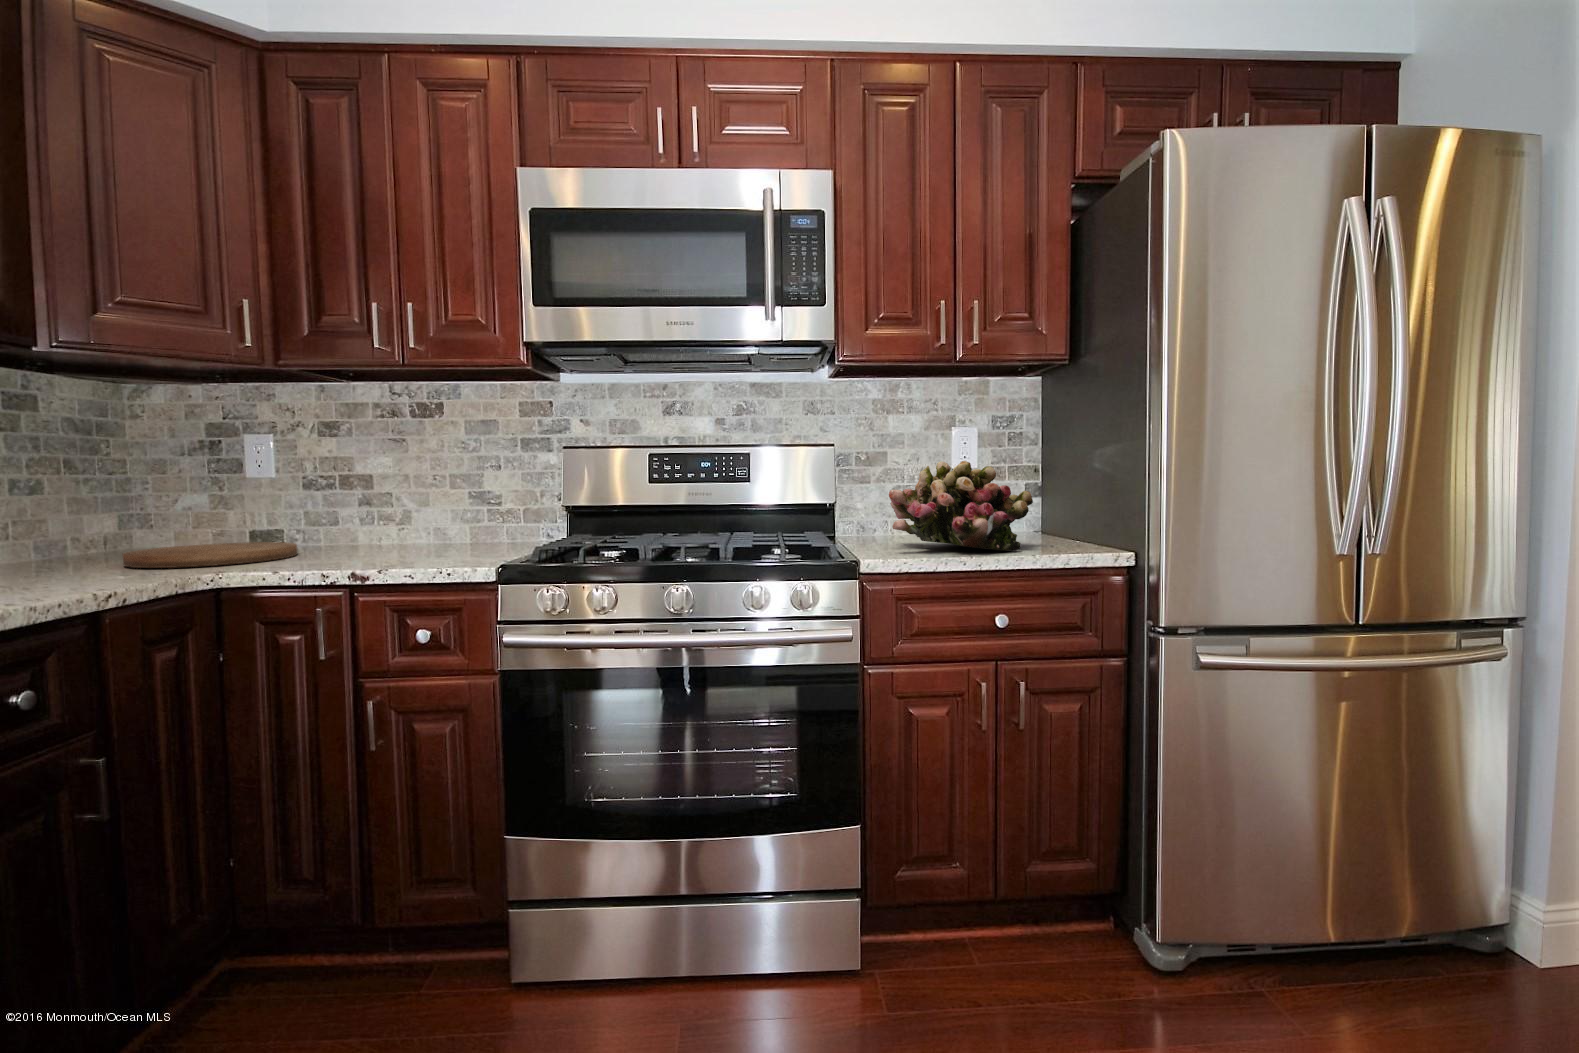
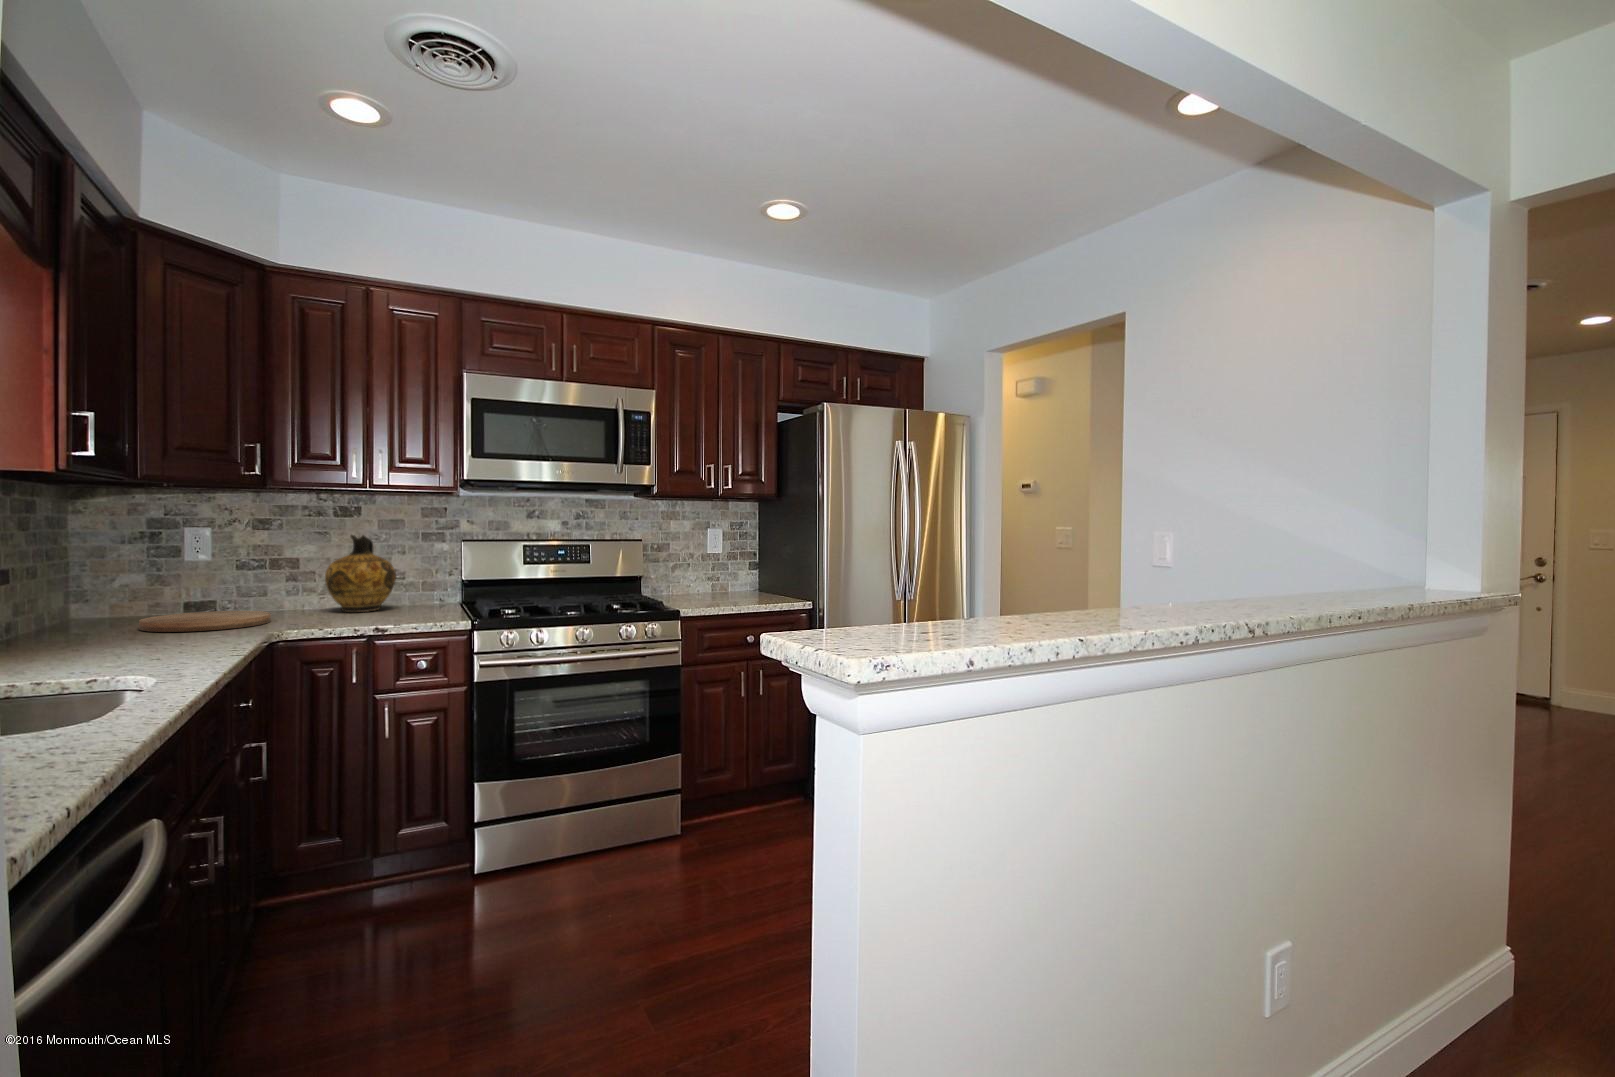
ceramic jug: none [381,438,477,548] -> present [325,535,396,612]
flower arrangement: present [889,461,1033,551] -> none [685,553,764,603]

